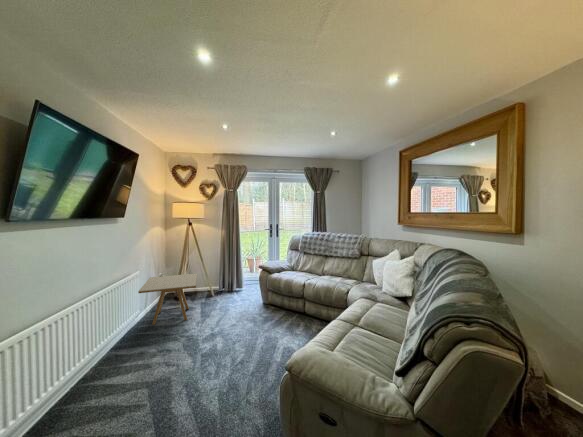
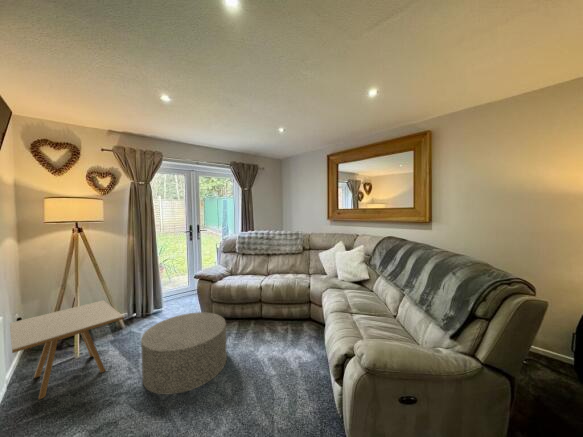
ottoman: none [197,294,258,349] -> present [141,312,227,394]

